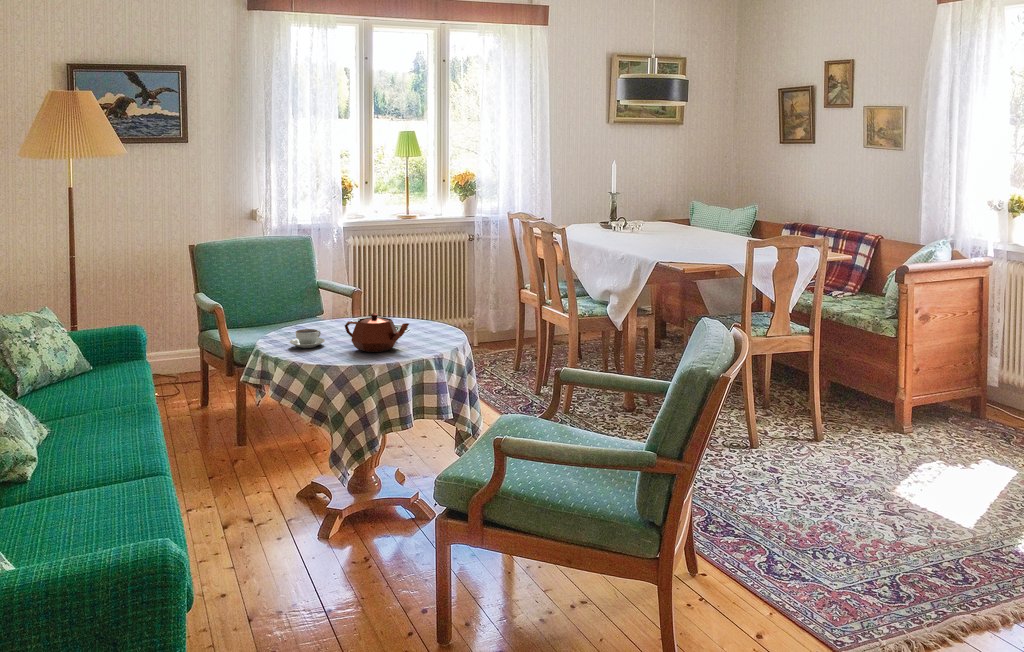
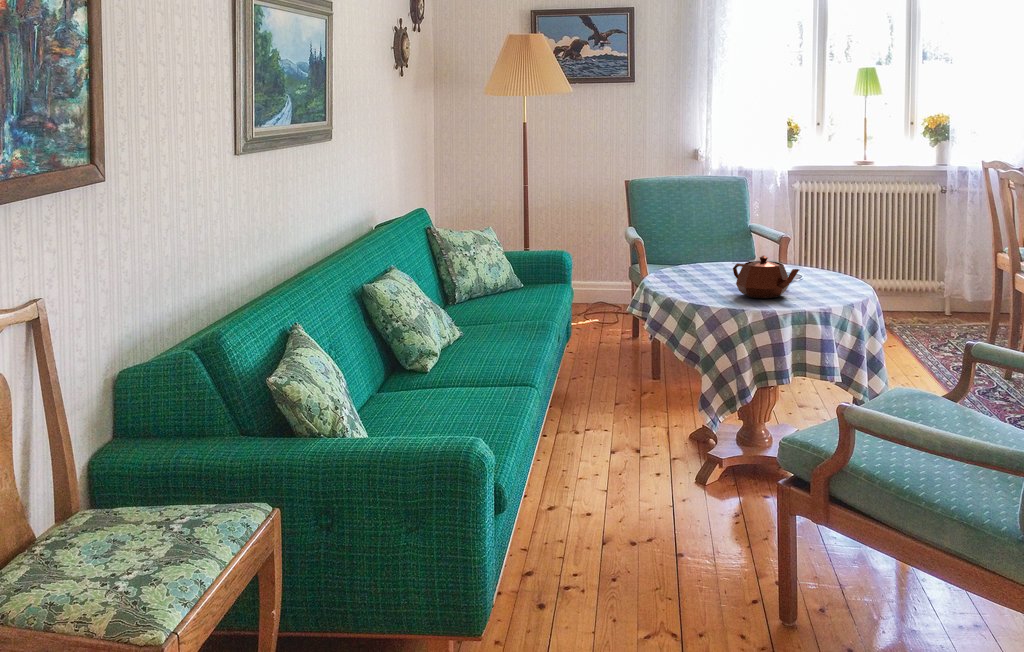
coffee cup: present [290,329,325,348] -> none [677,269,714,289]

